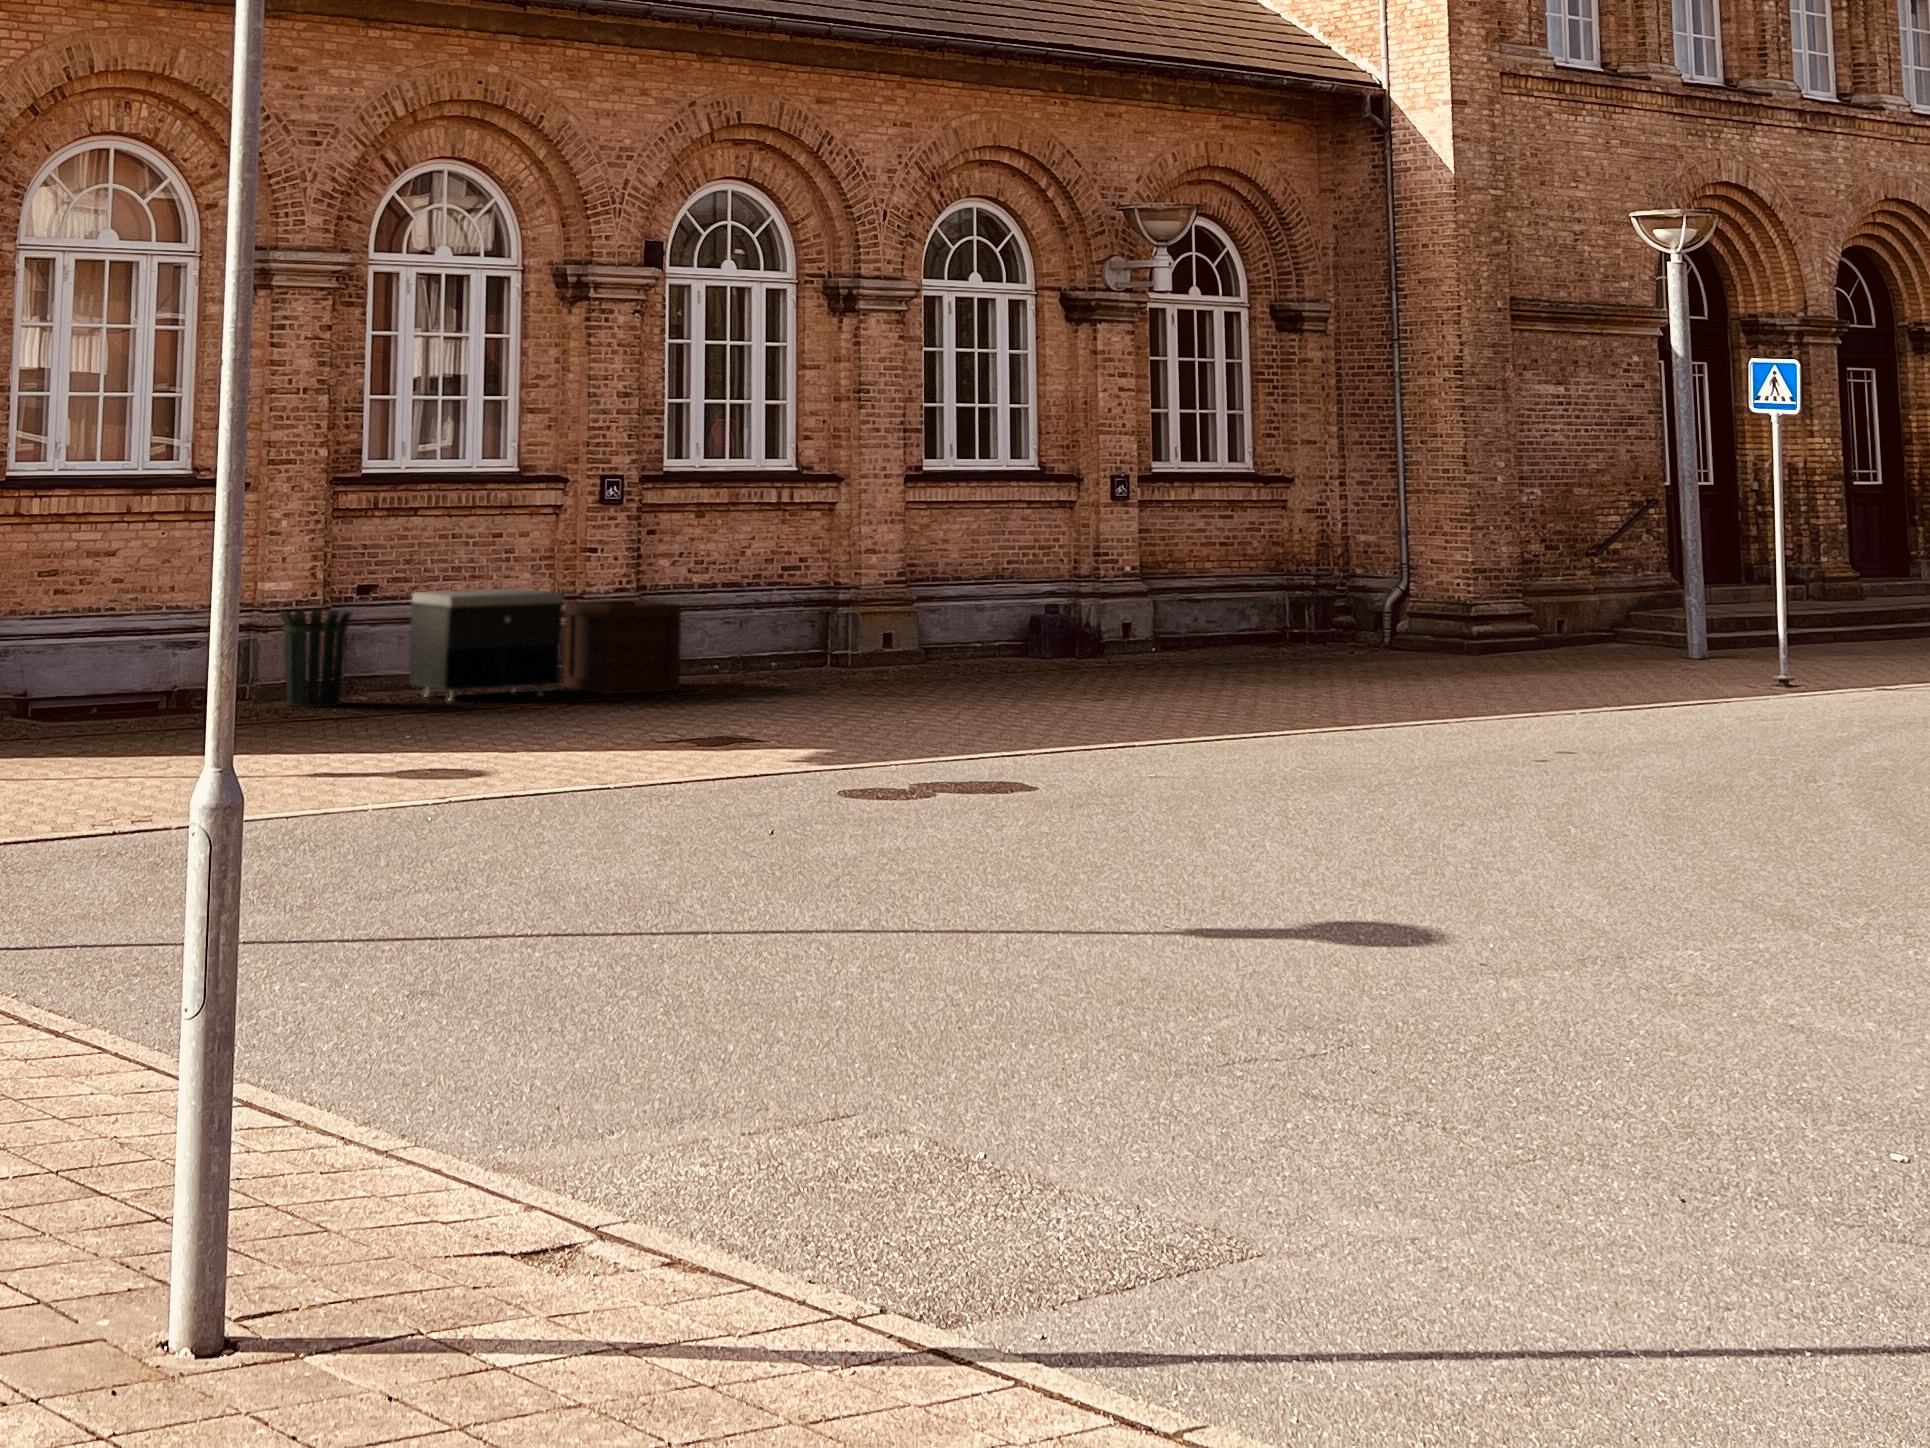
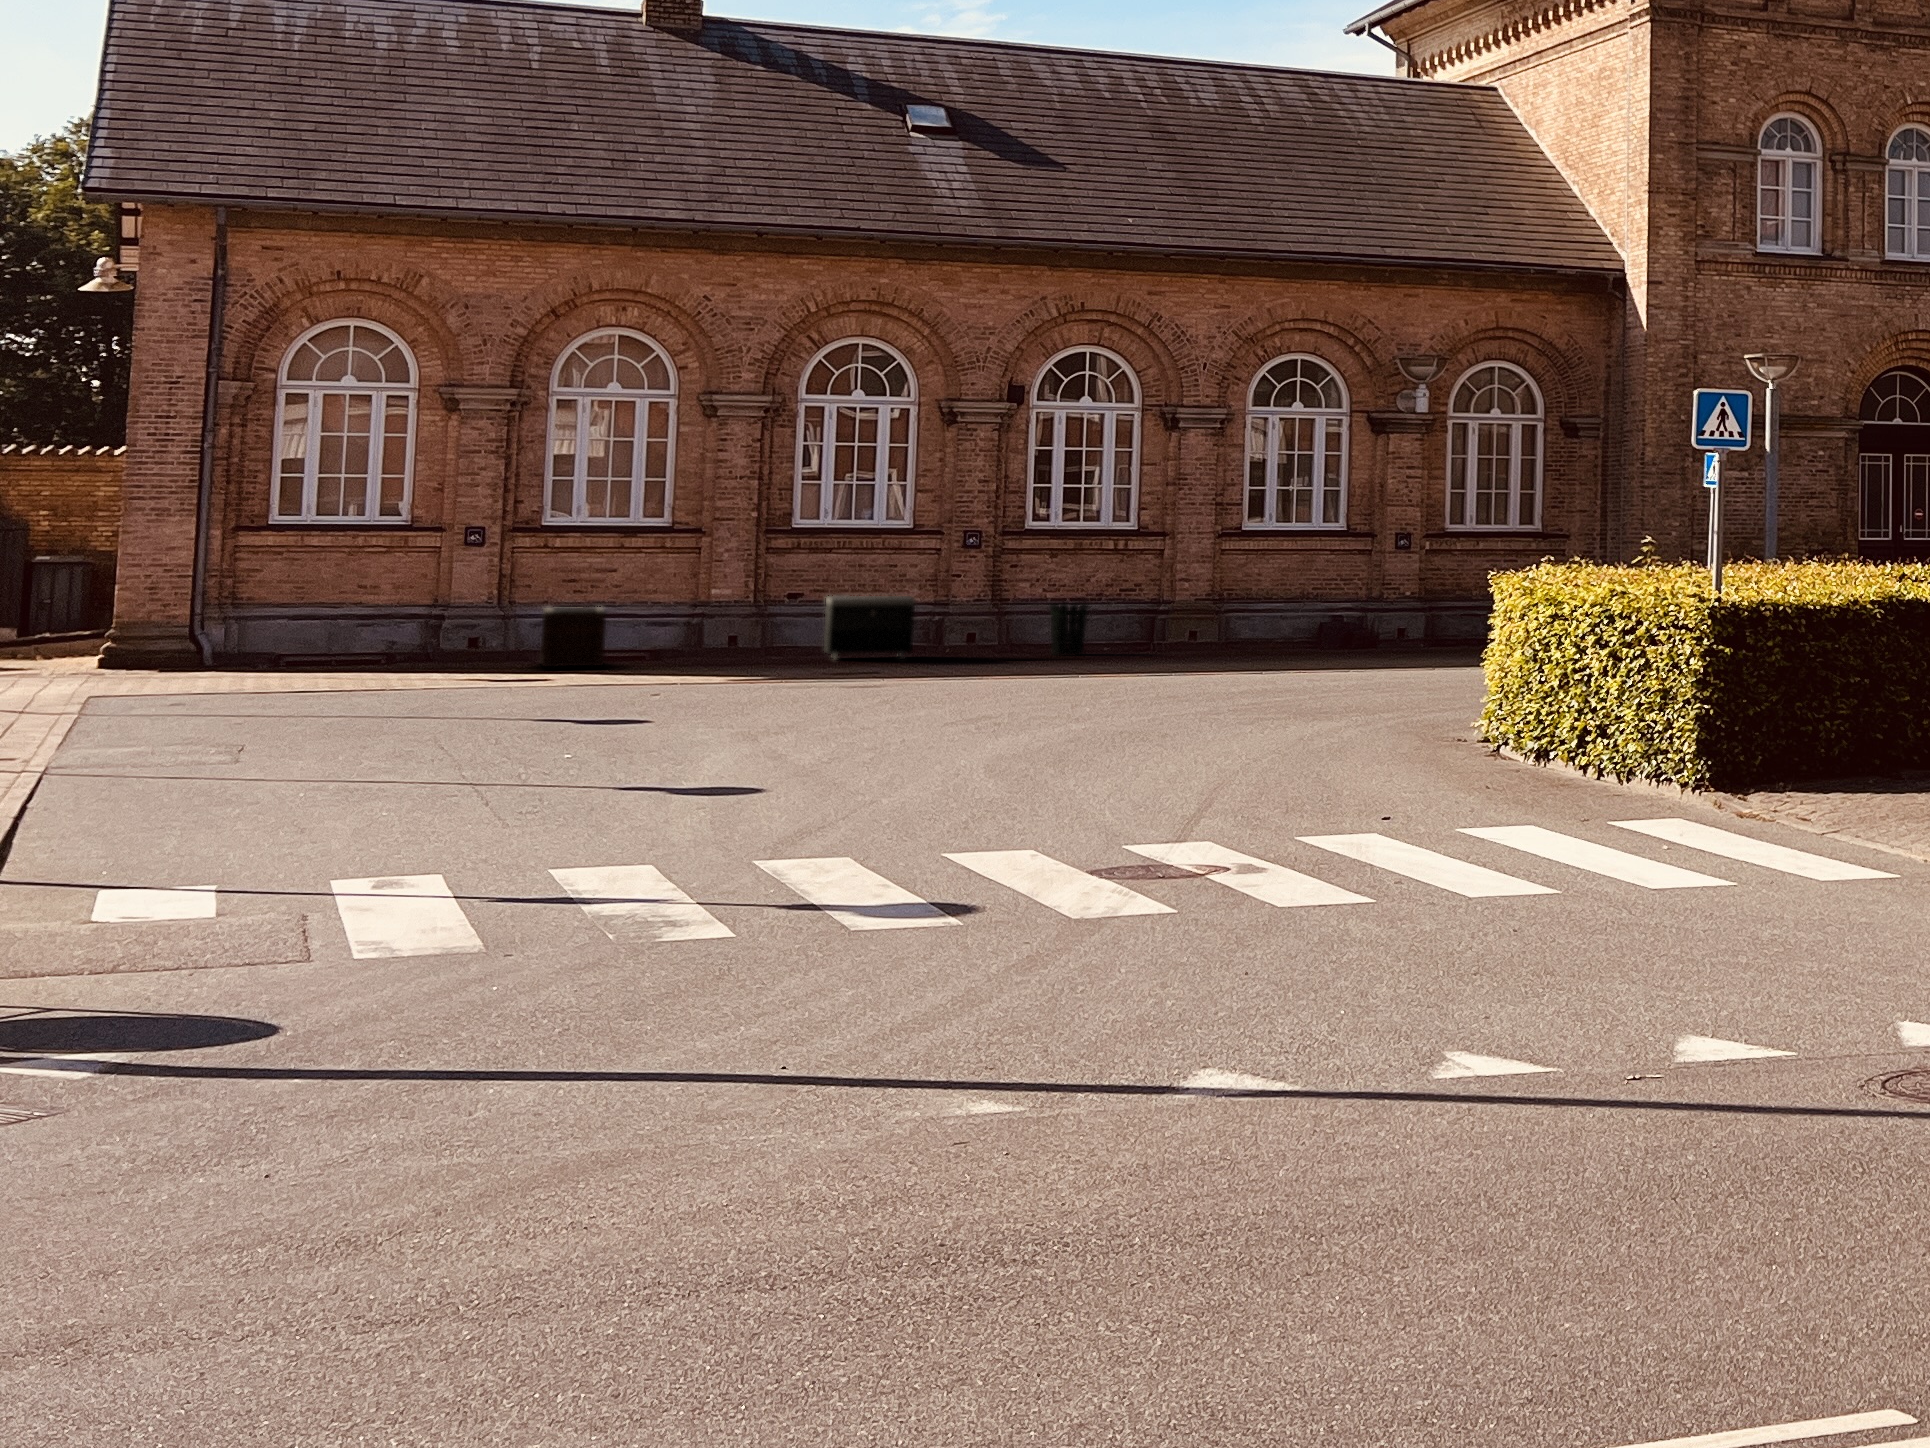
wooden crate: present [563,599,681,694] -> present [540,607,607,667]
waste bin: present [281,610,351,707] -> present [1049,603,1088,656]

